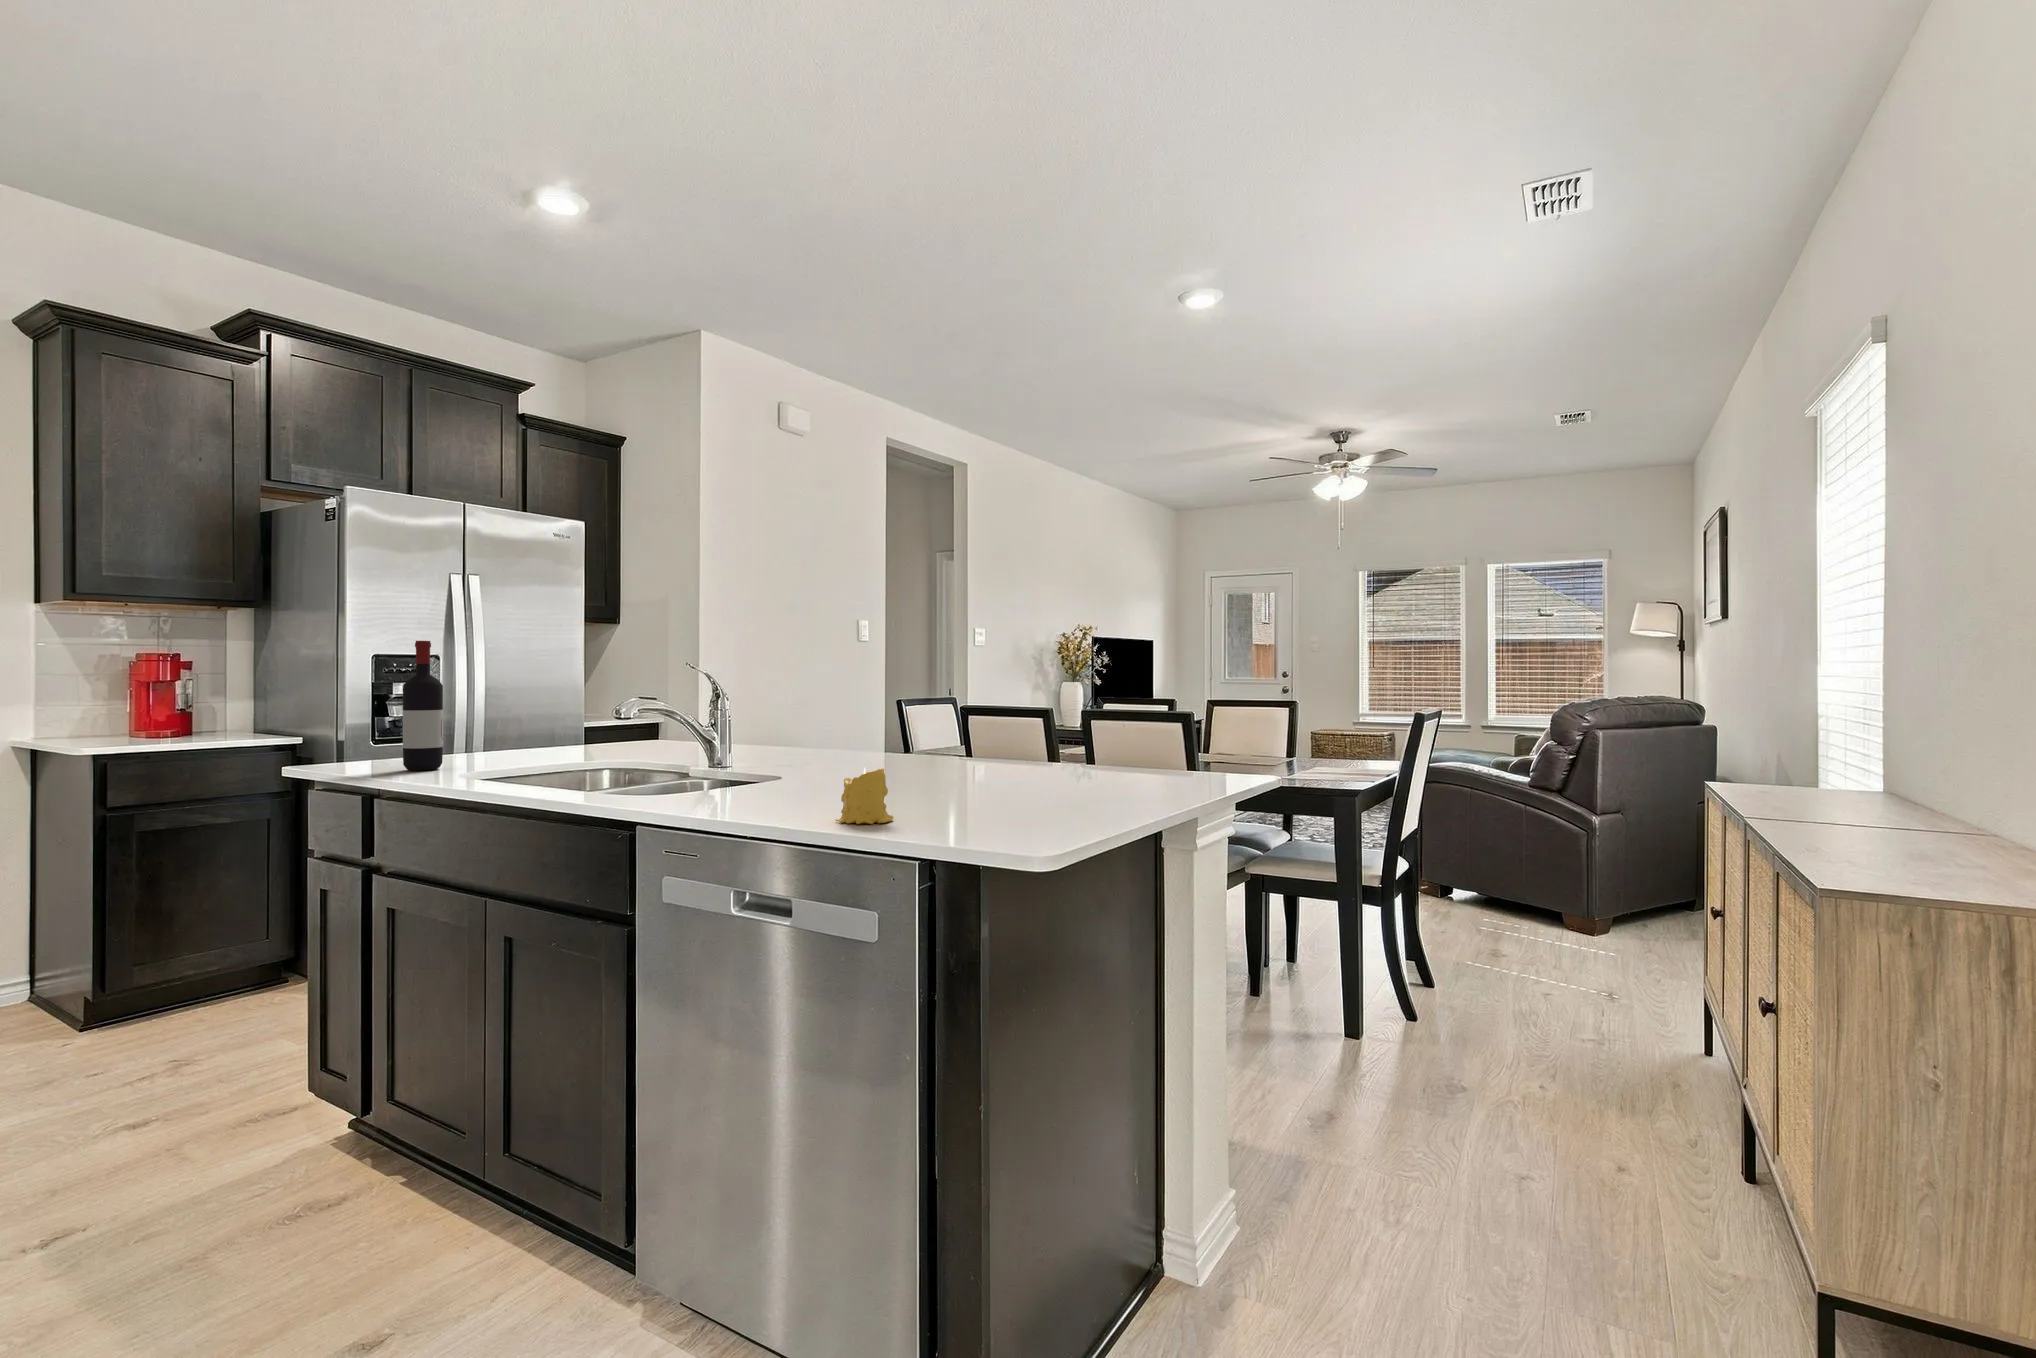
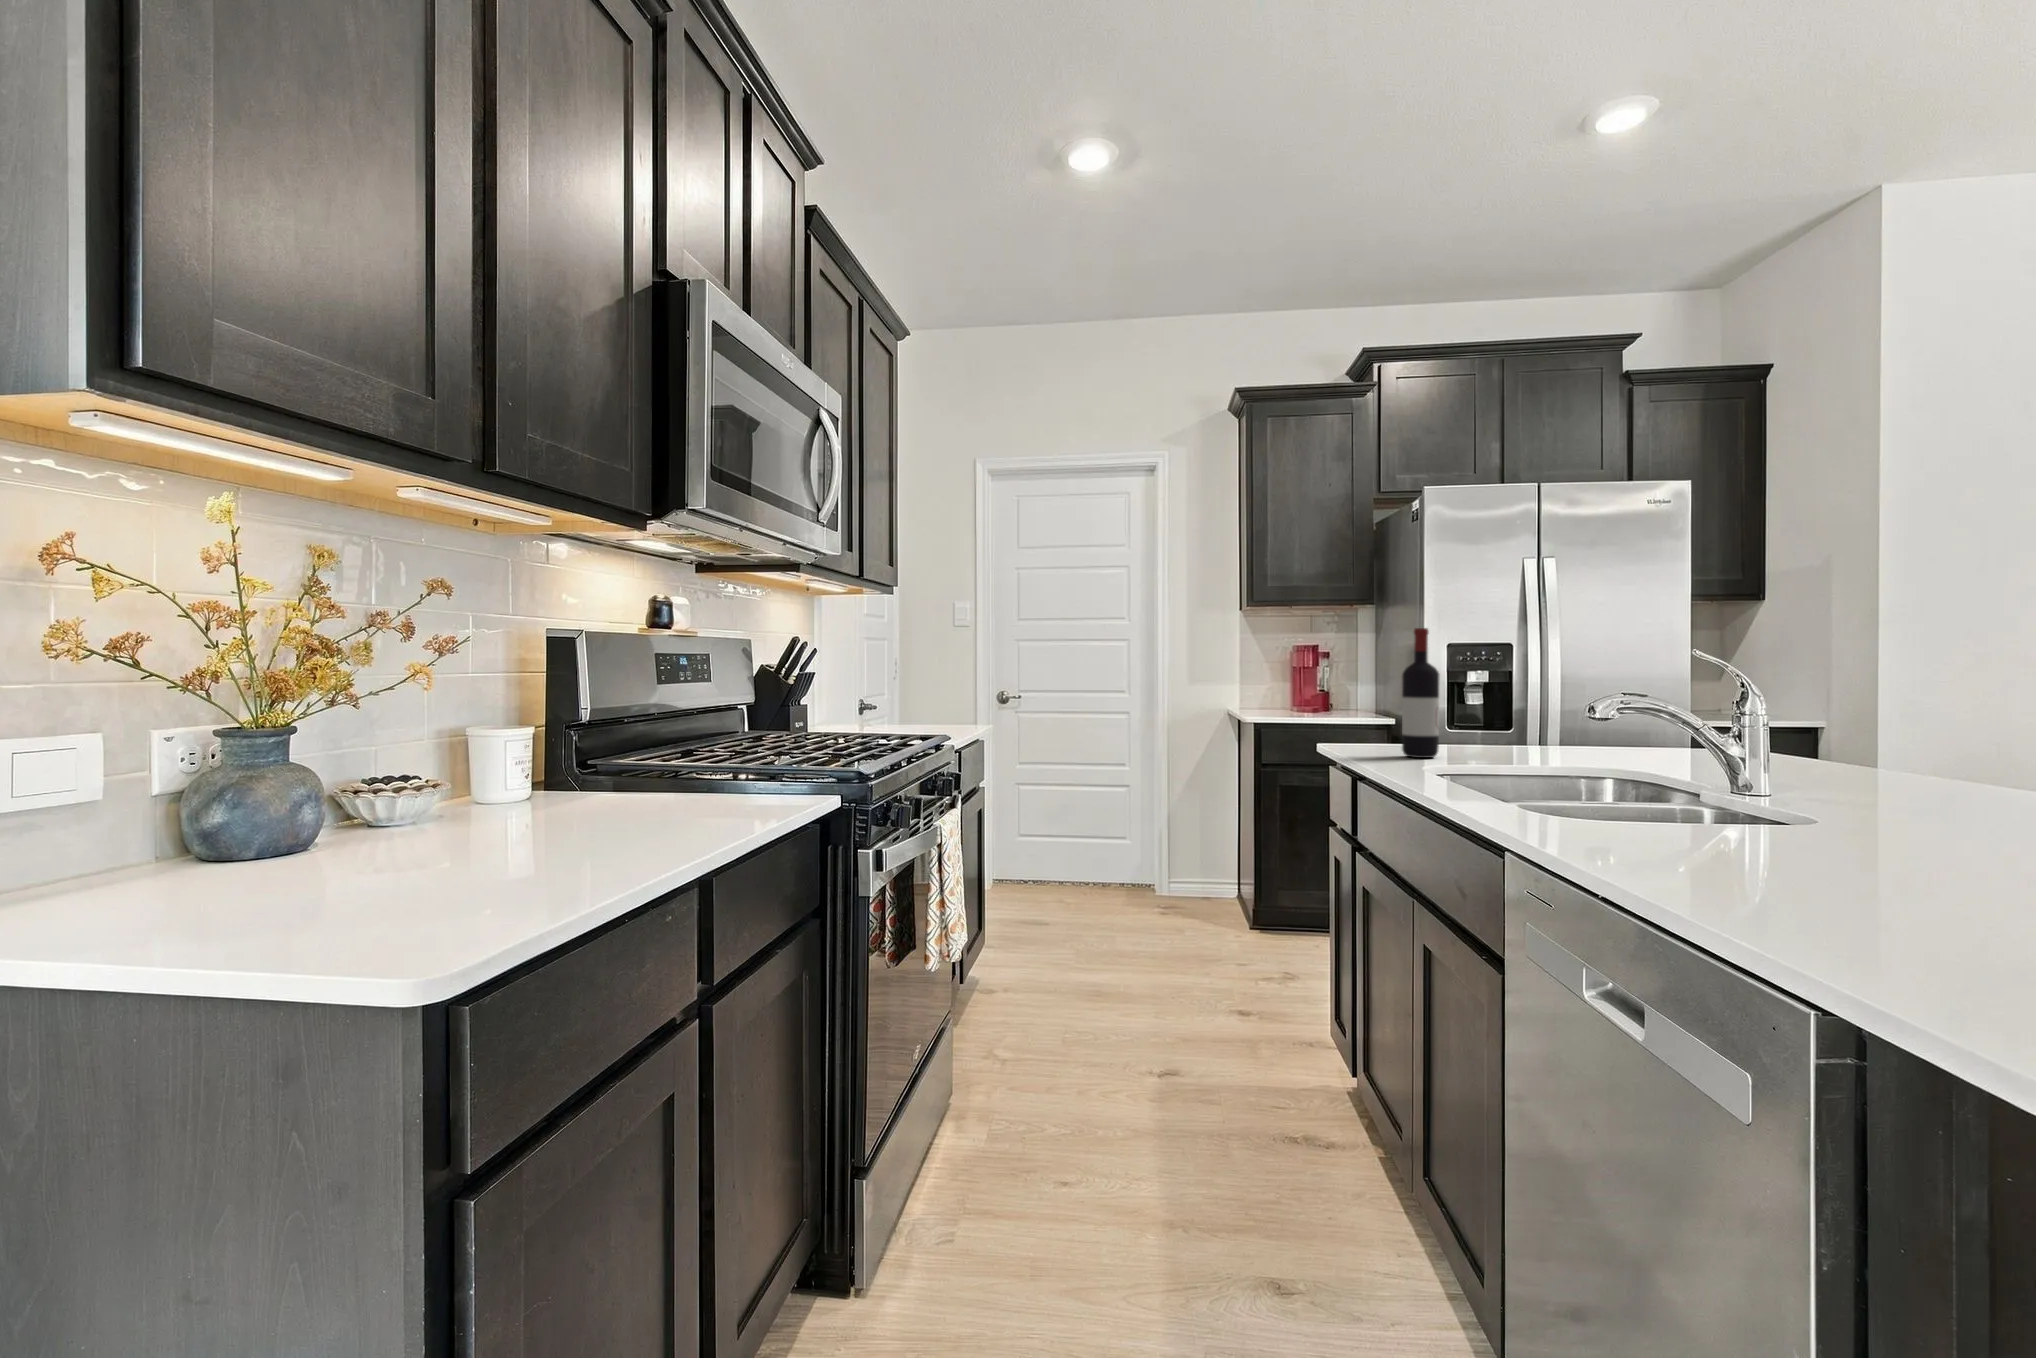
candle: present [836,768,893,824] -> none [1782,824,1916,935]

